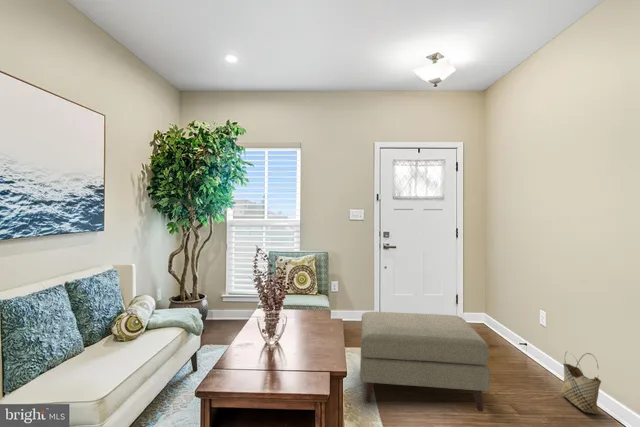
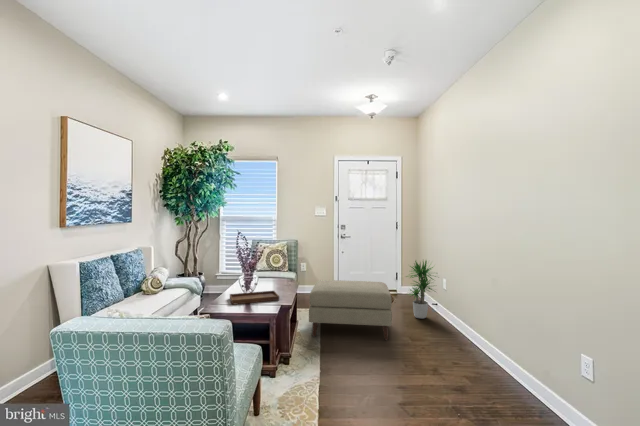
potted plant: none [481,280,538,366] -> present [406,261,436,318]
tray: none [244,329,324,370] -> present [230,283,279,305]
woven basket: present [561,353,601,414] -> none [445,302,464,341]

